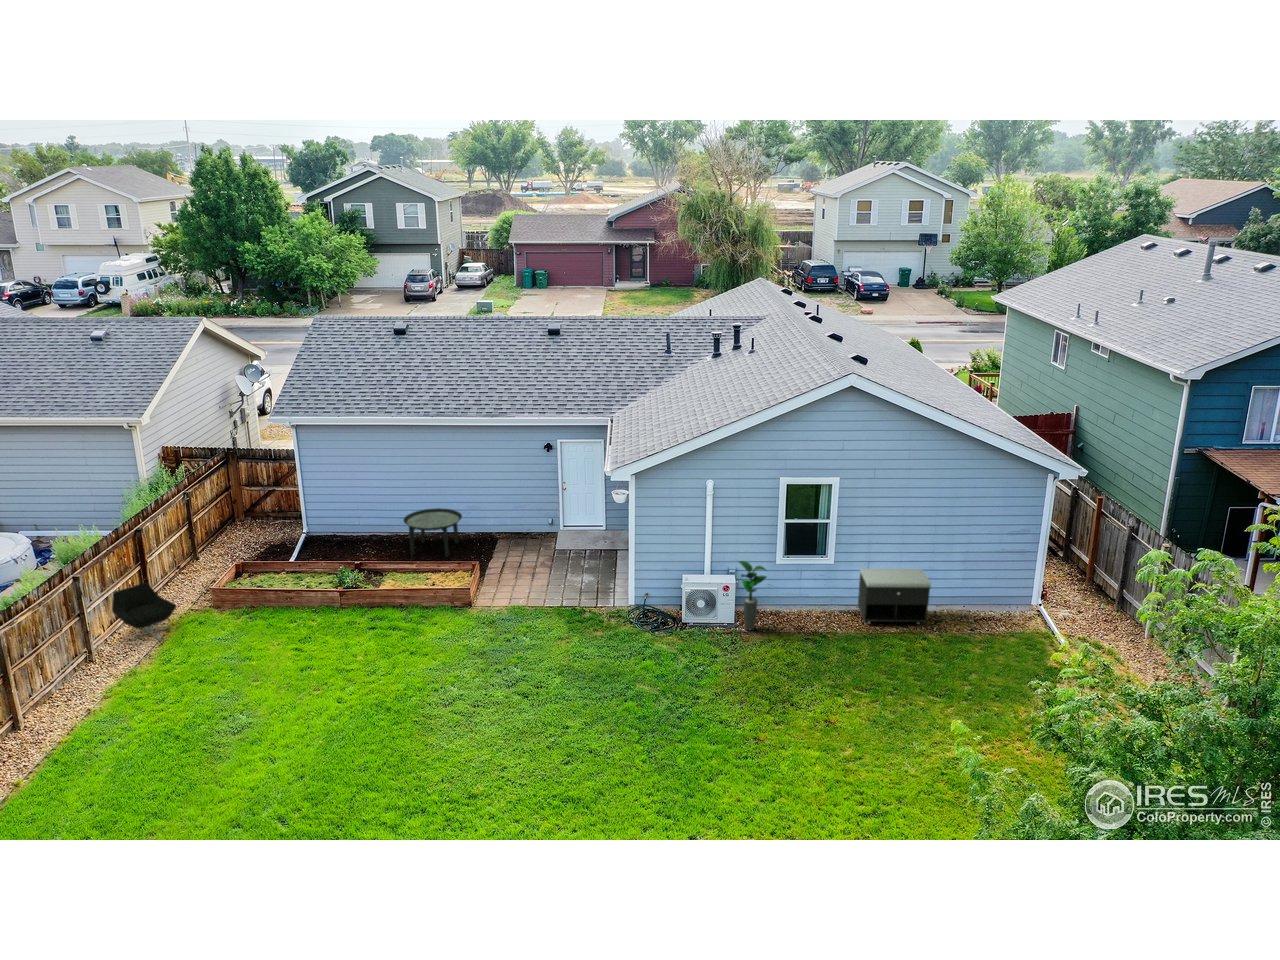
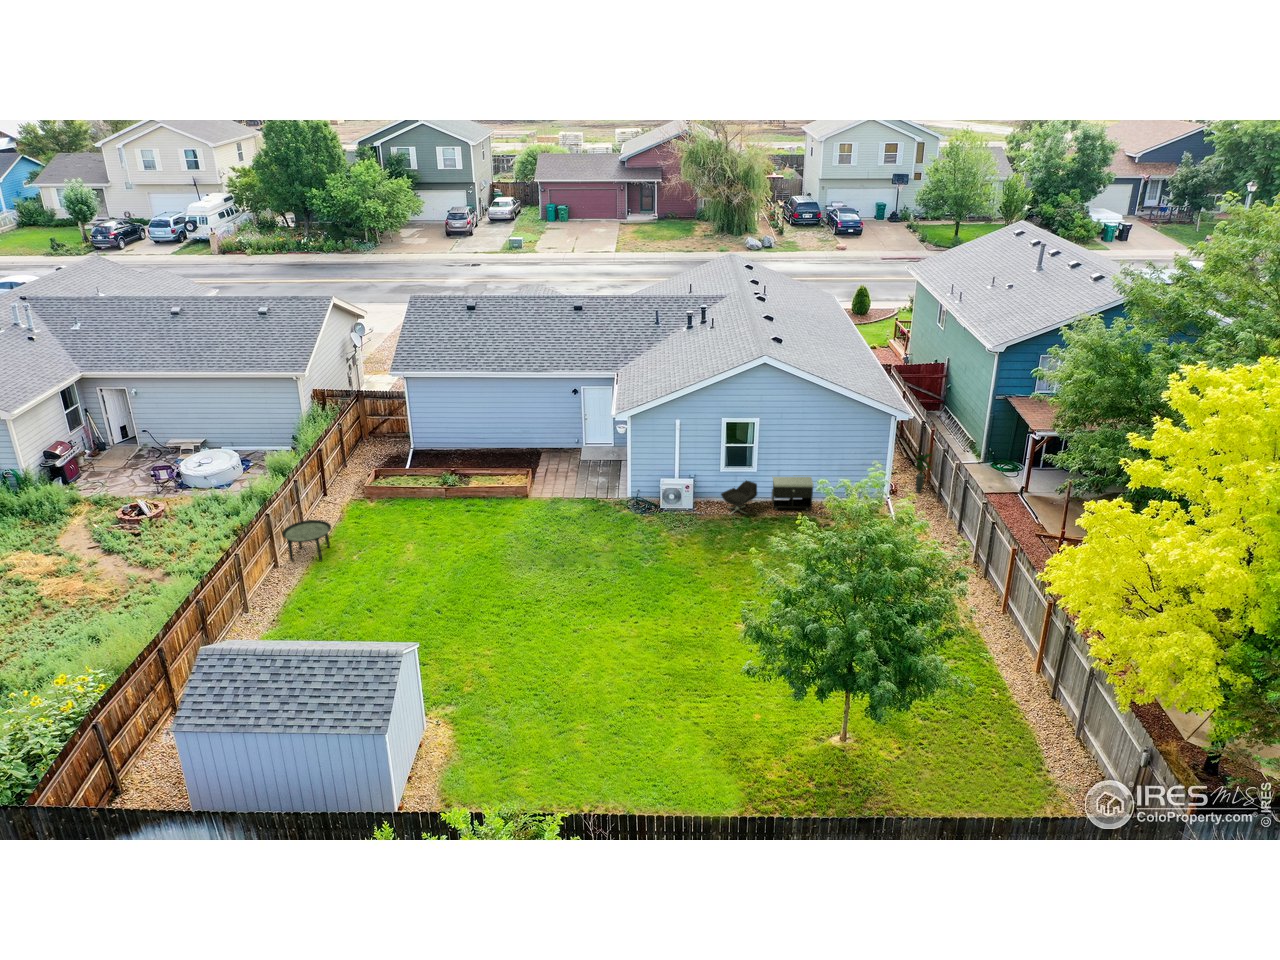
round table: present [404,508,462,557] -> present [282,520,331,562]
potted plant: present [739,561,767,630] -> present [916,454,932,493]
lounge chair: present [112,582,176,640] -> present [721,480,757,514]

